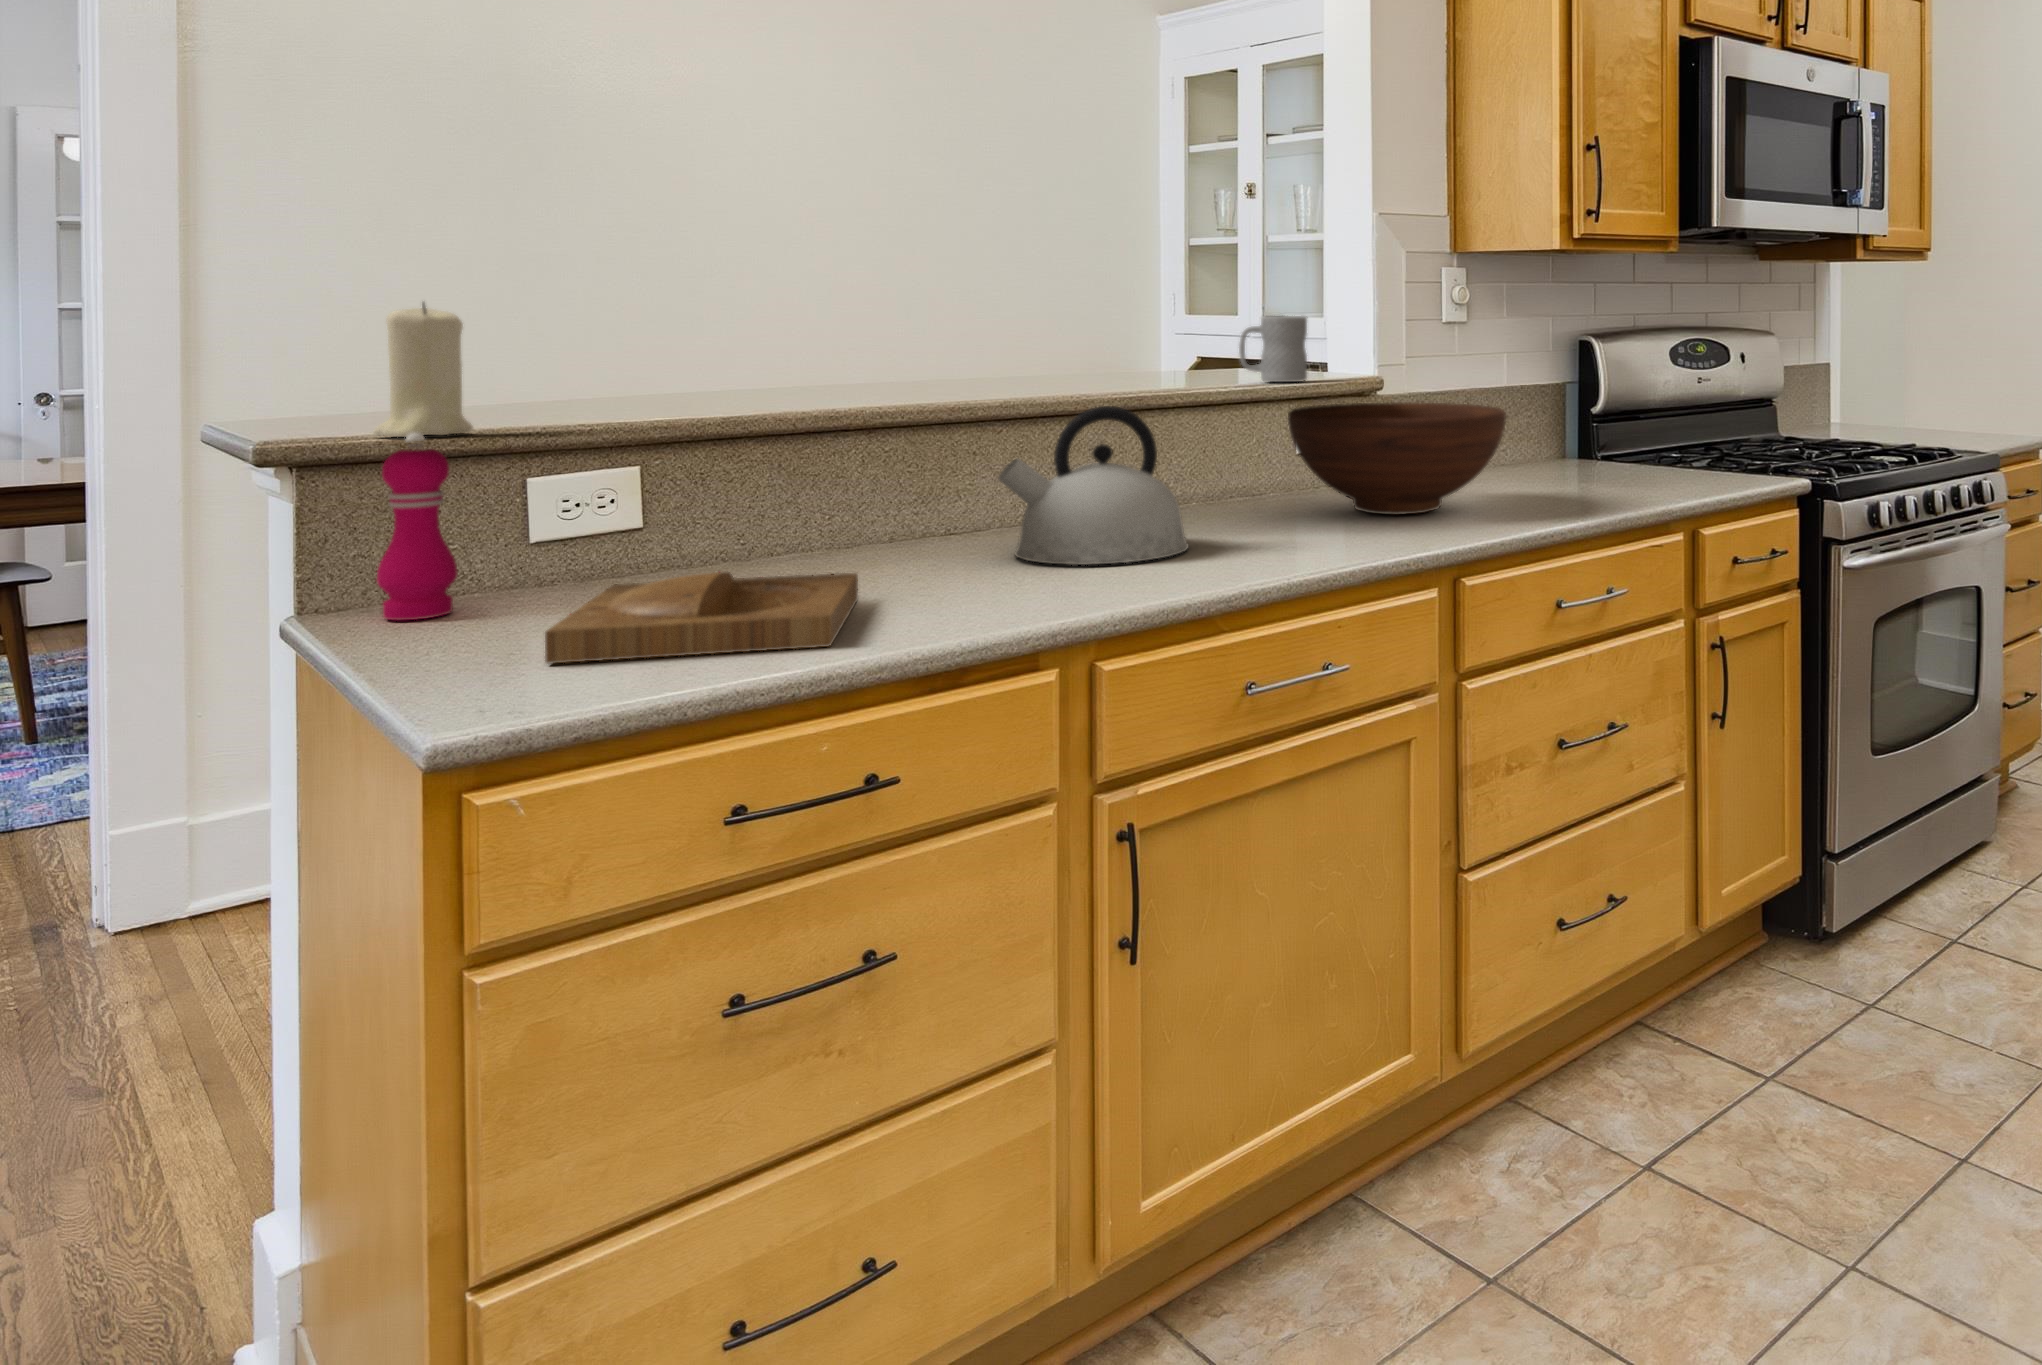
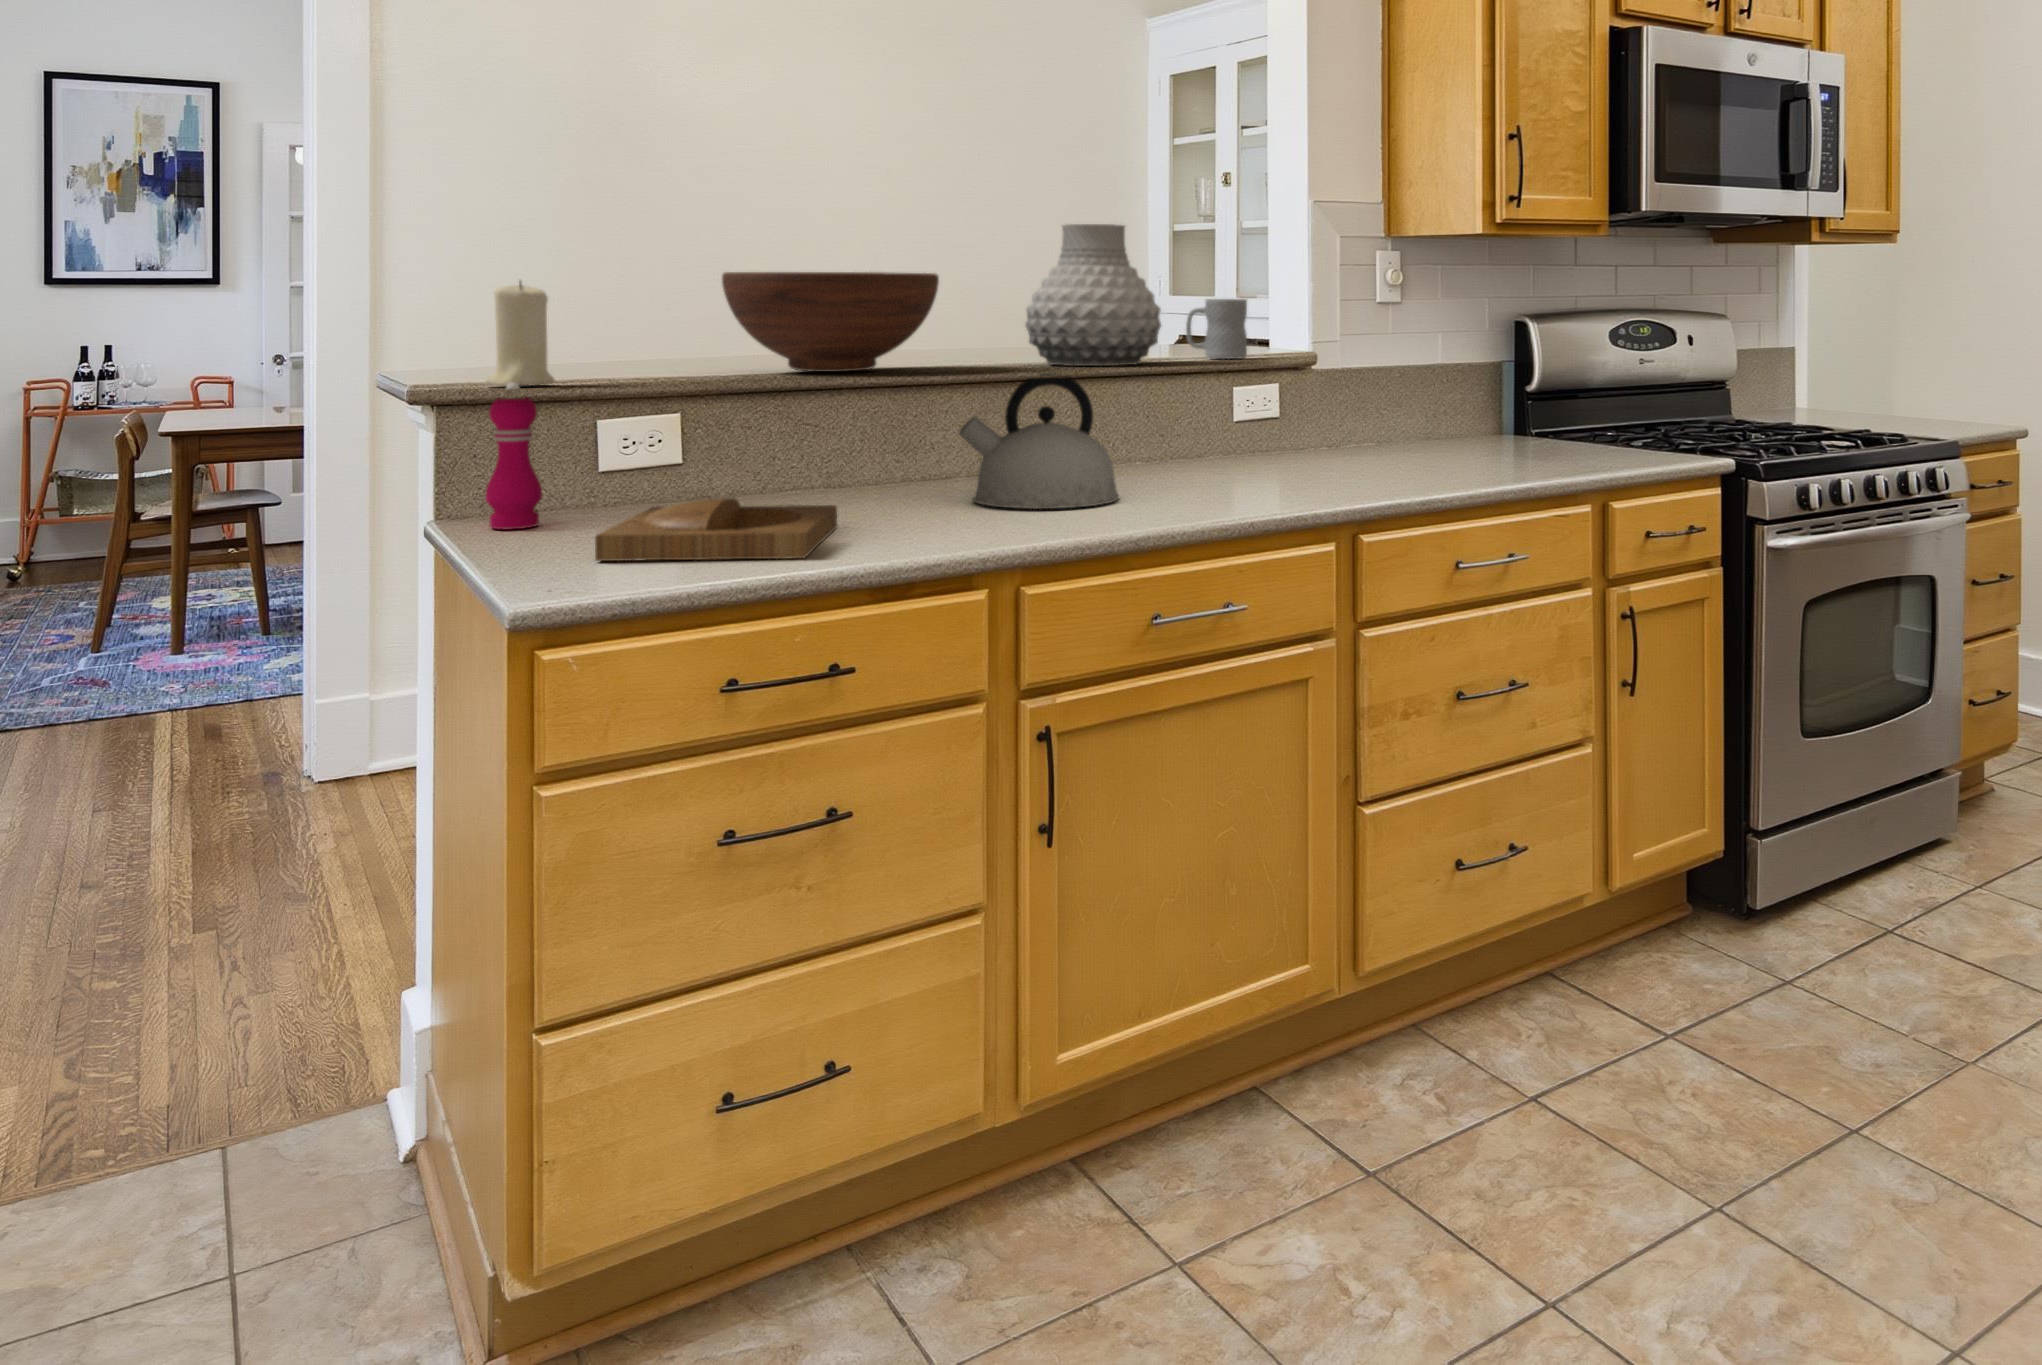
vase: none [1062,234,1220,394] -> present [1025,224,1161,366]
fruit bowl: present [1288,403,1506,514] -> present [722,272,939,372]

